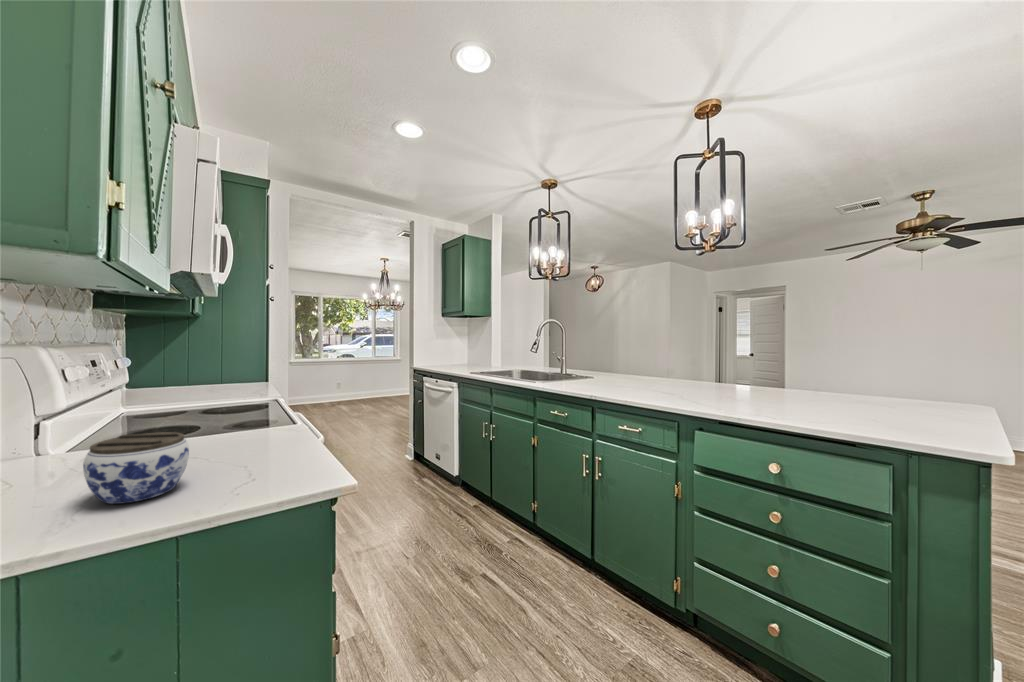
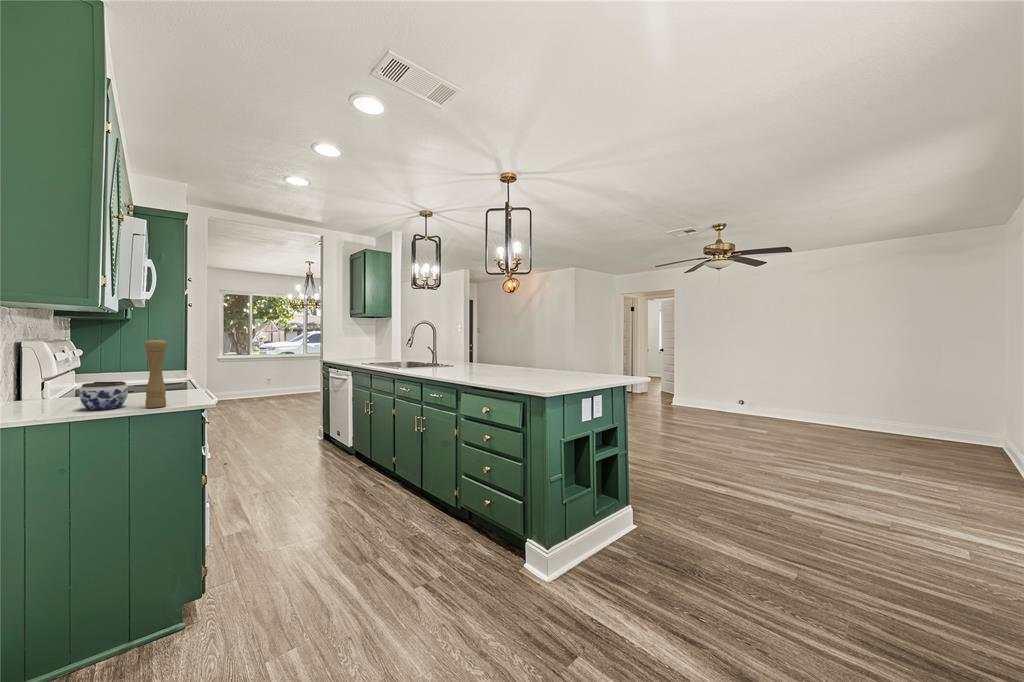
pepper mill: none [223,343,267,494] -> present [145,339,167,408]

